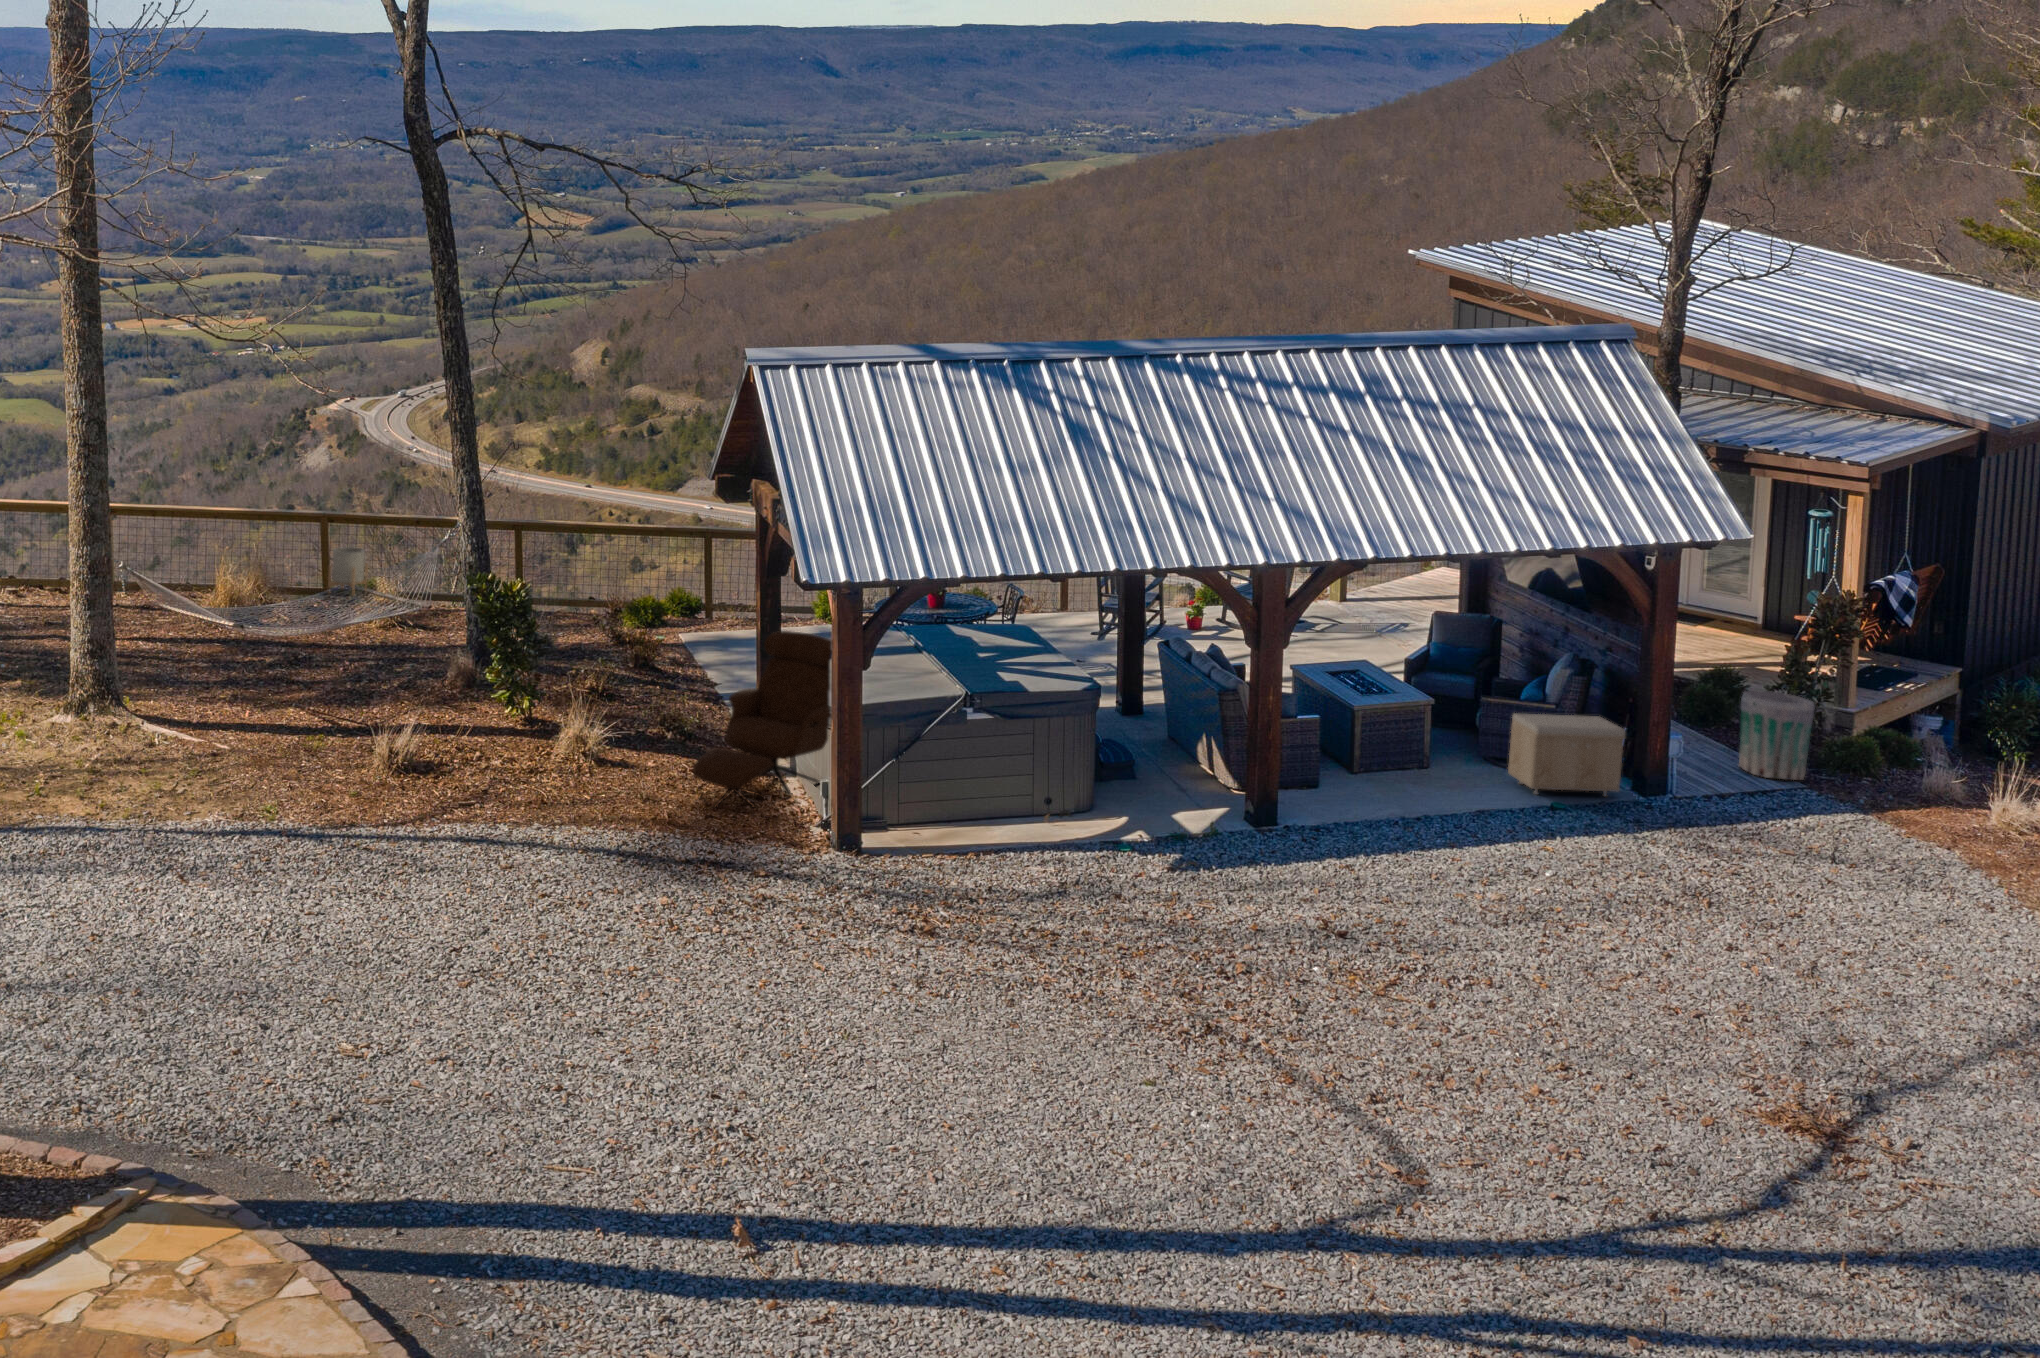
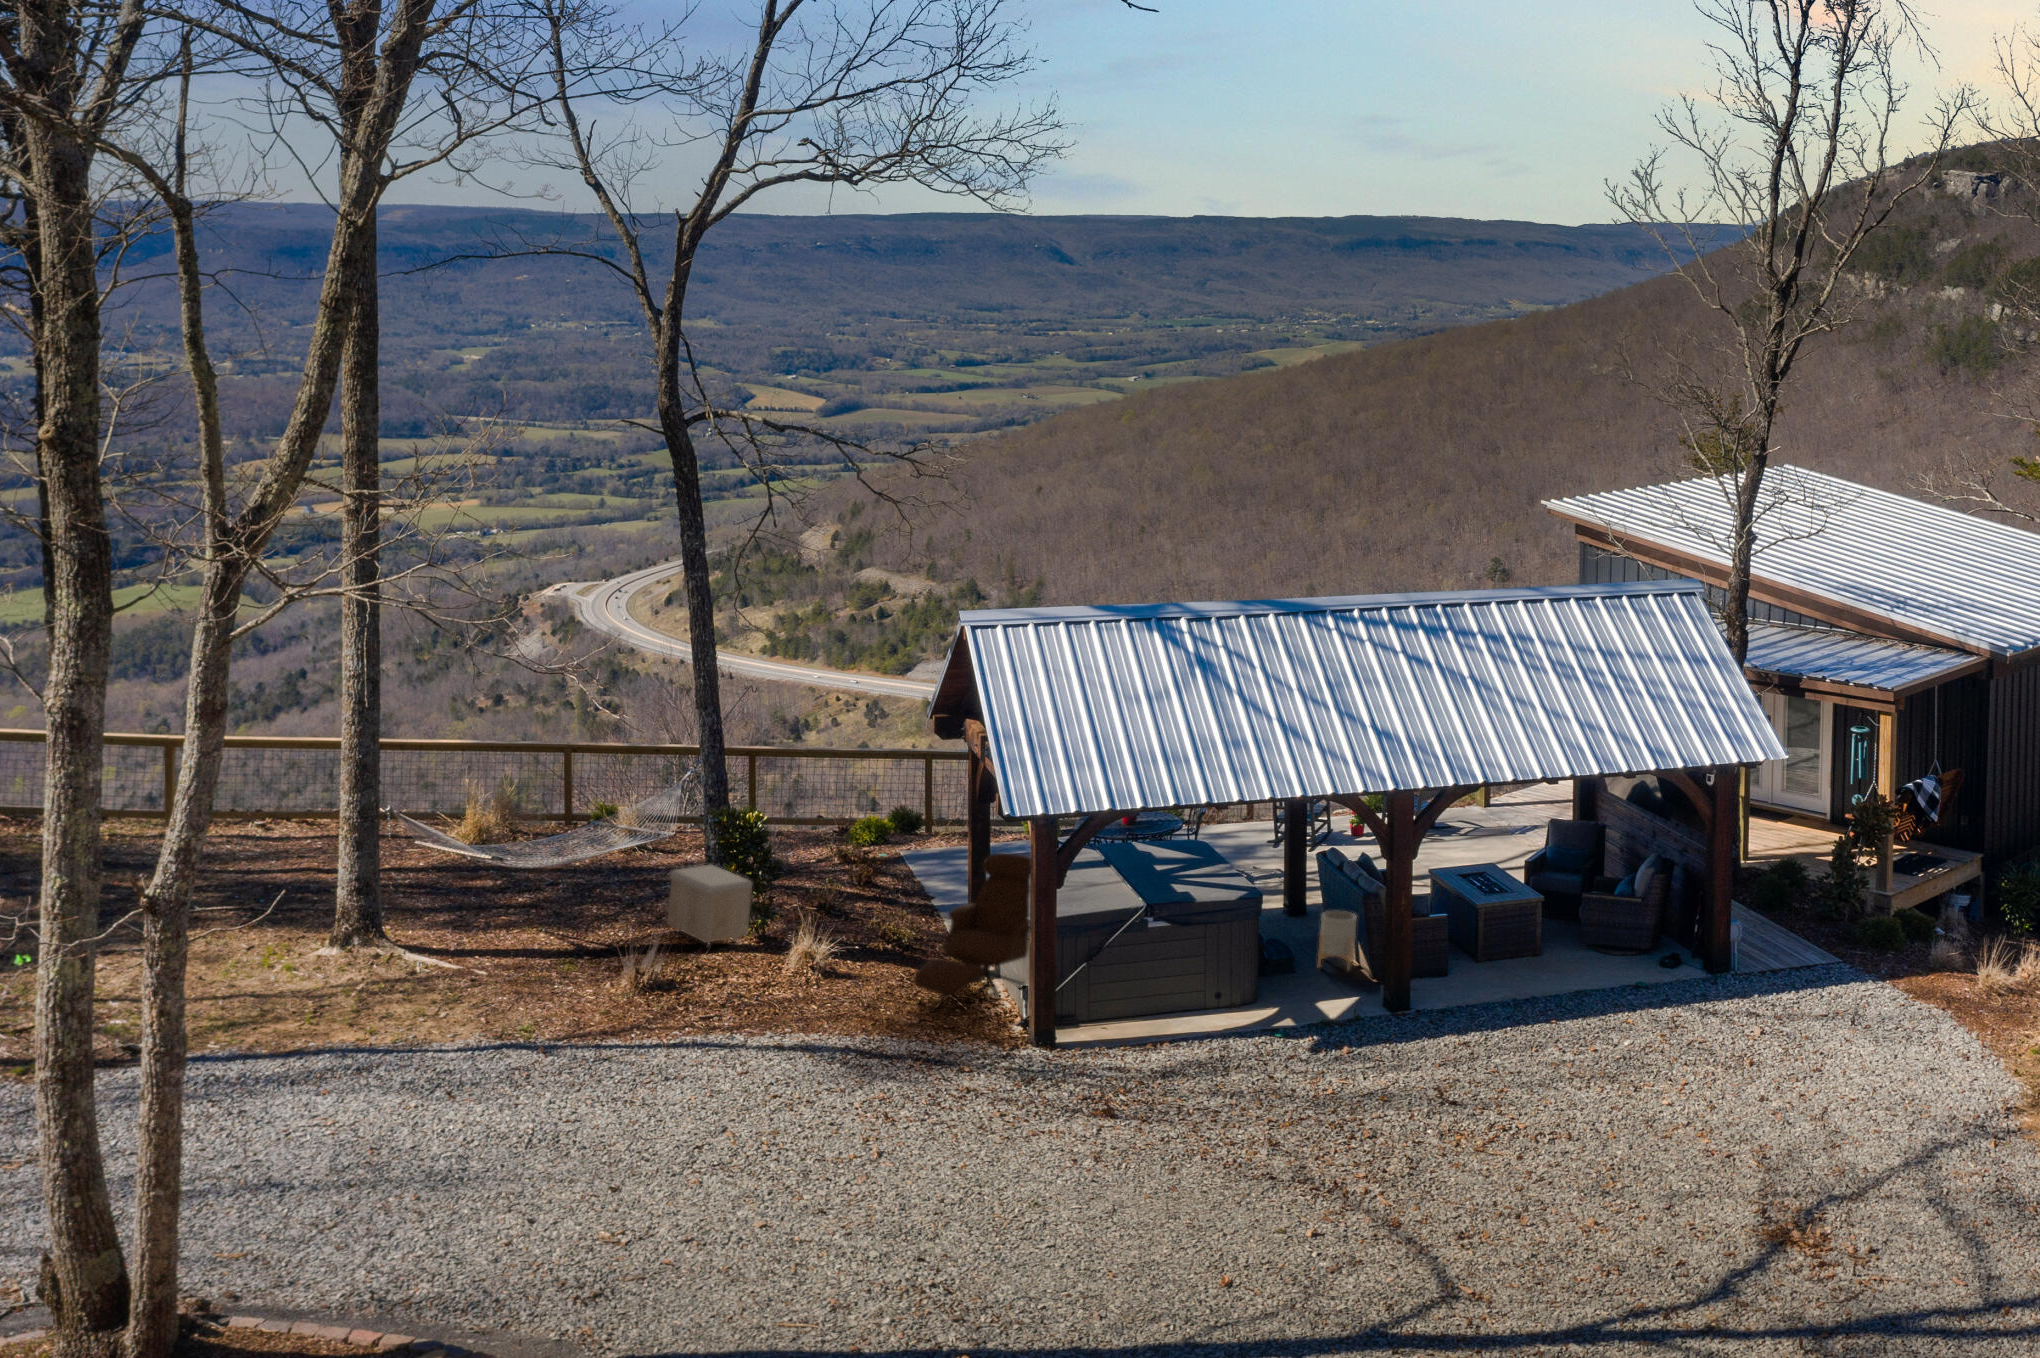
planter: present [328,547,368,594] -> present [1318,911,1356,970]
trash can: present [1739,691,1815,780] -> none [1779,877,1833,950]
storage bench: present [1508,714,1625,796] -> present [667,864,752,946]

